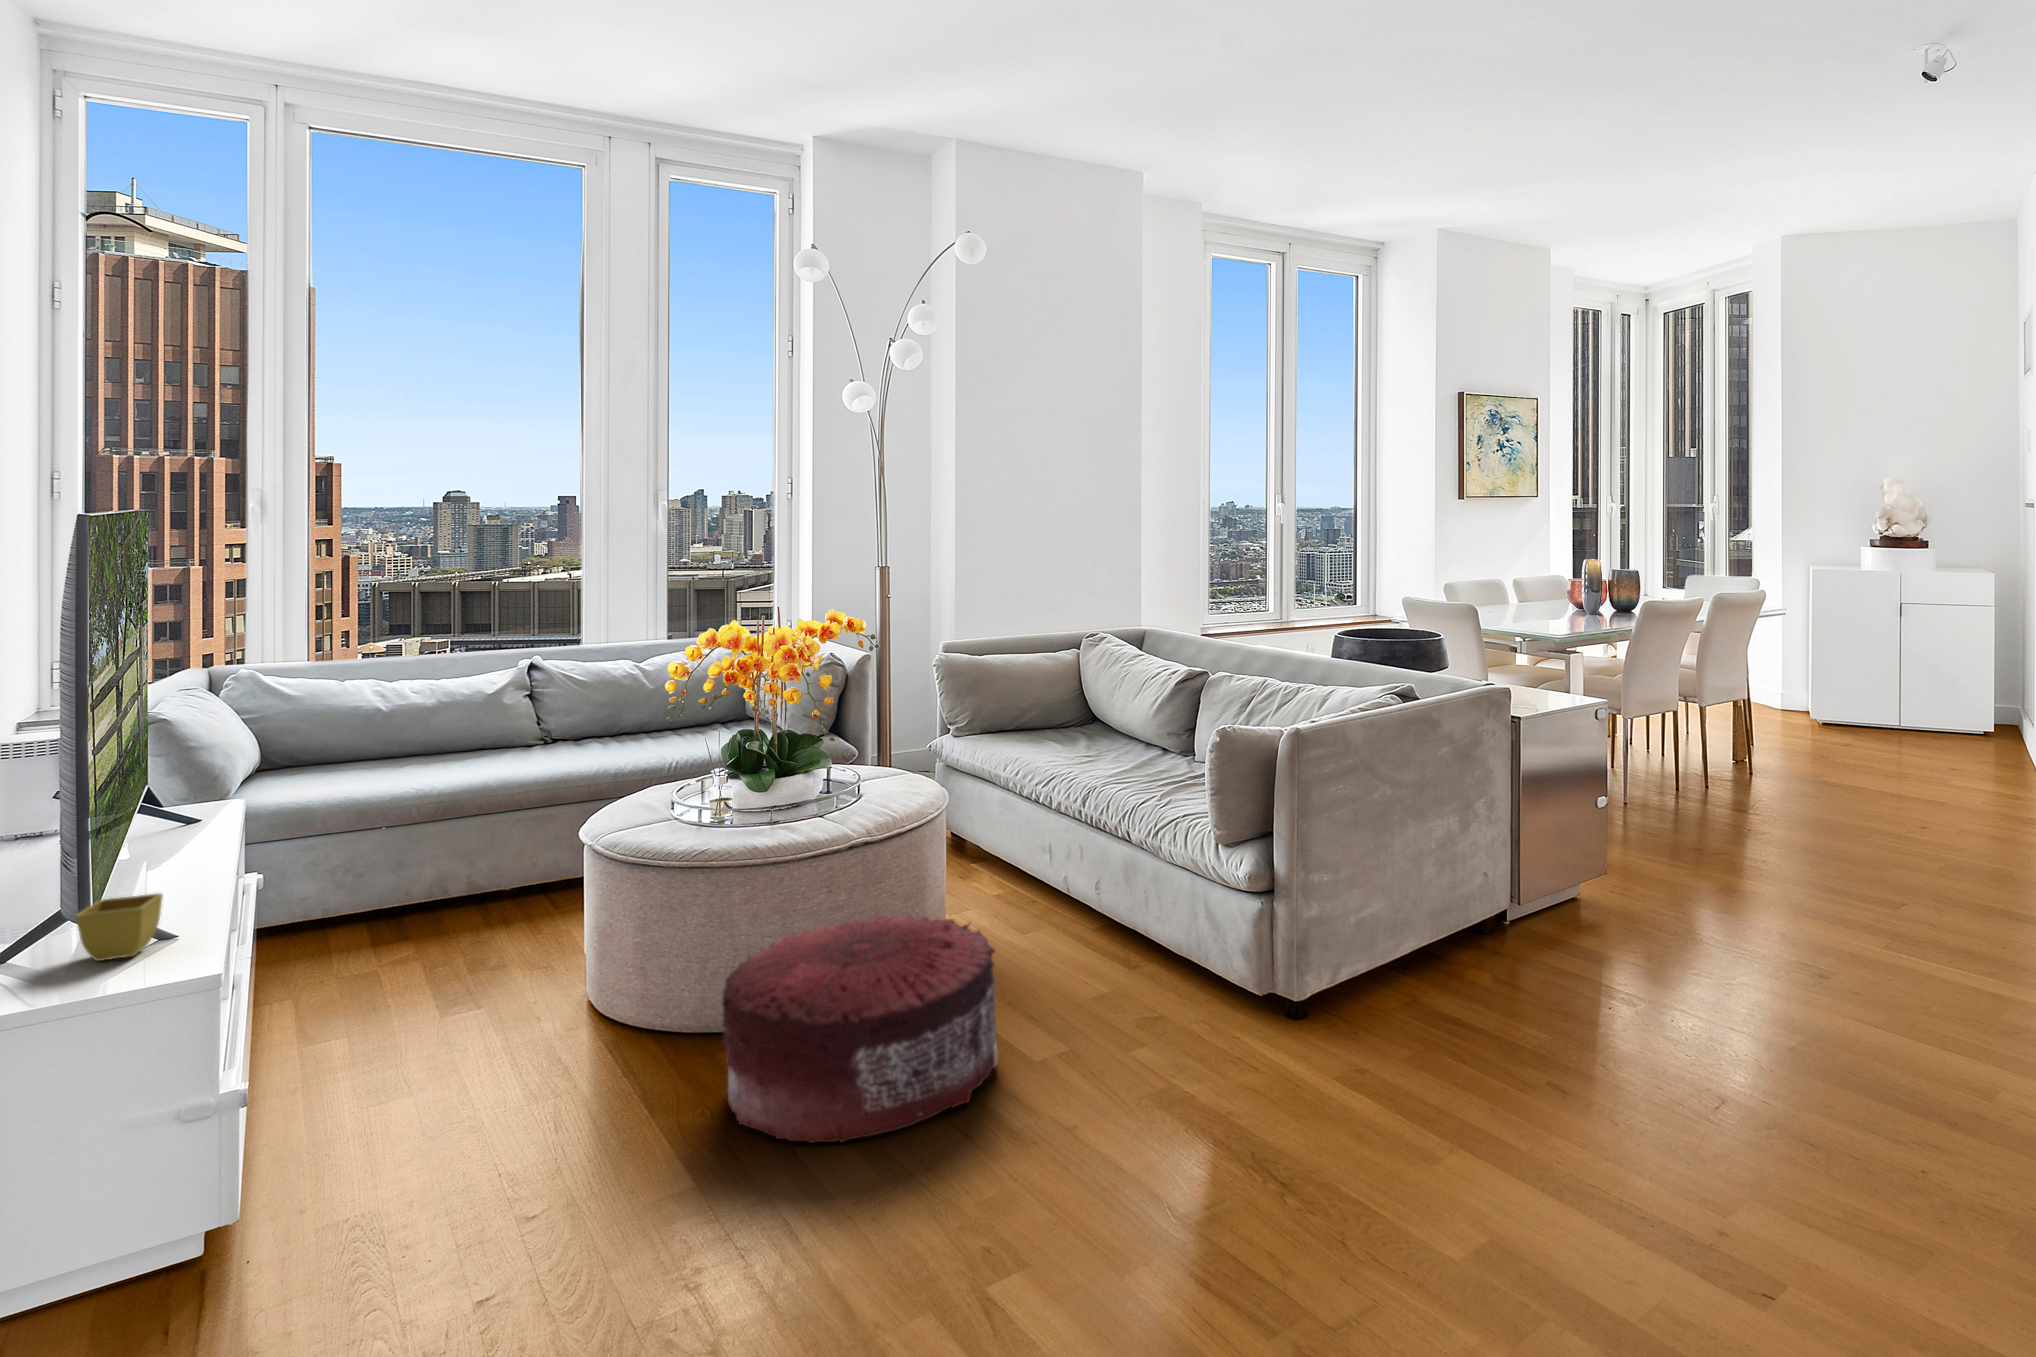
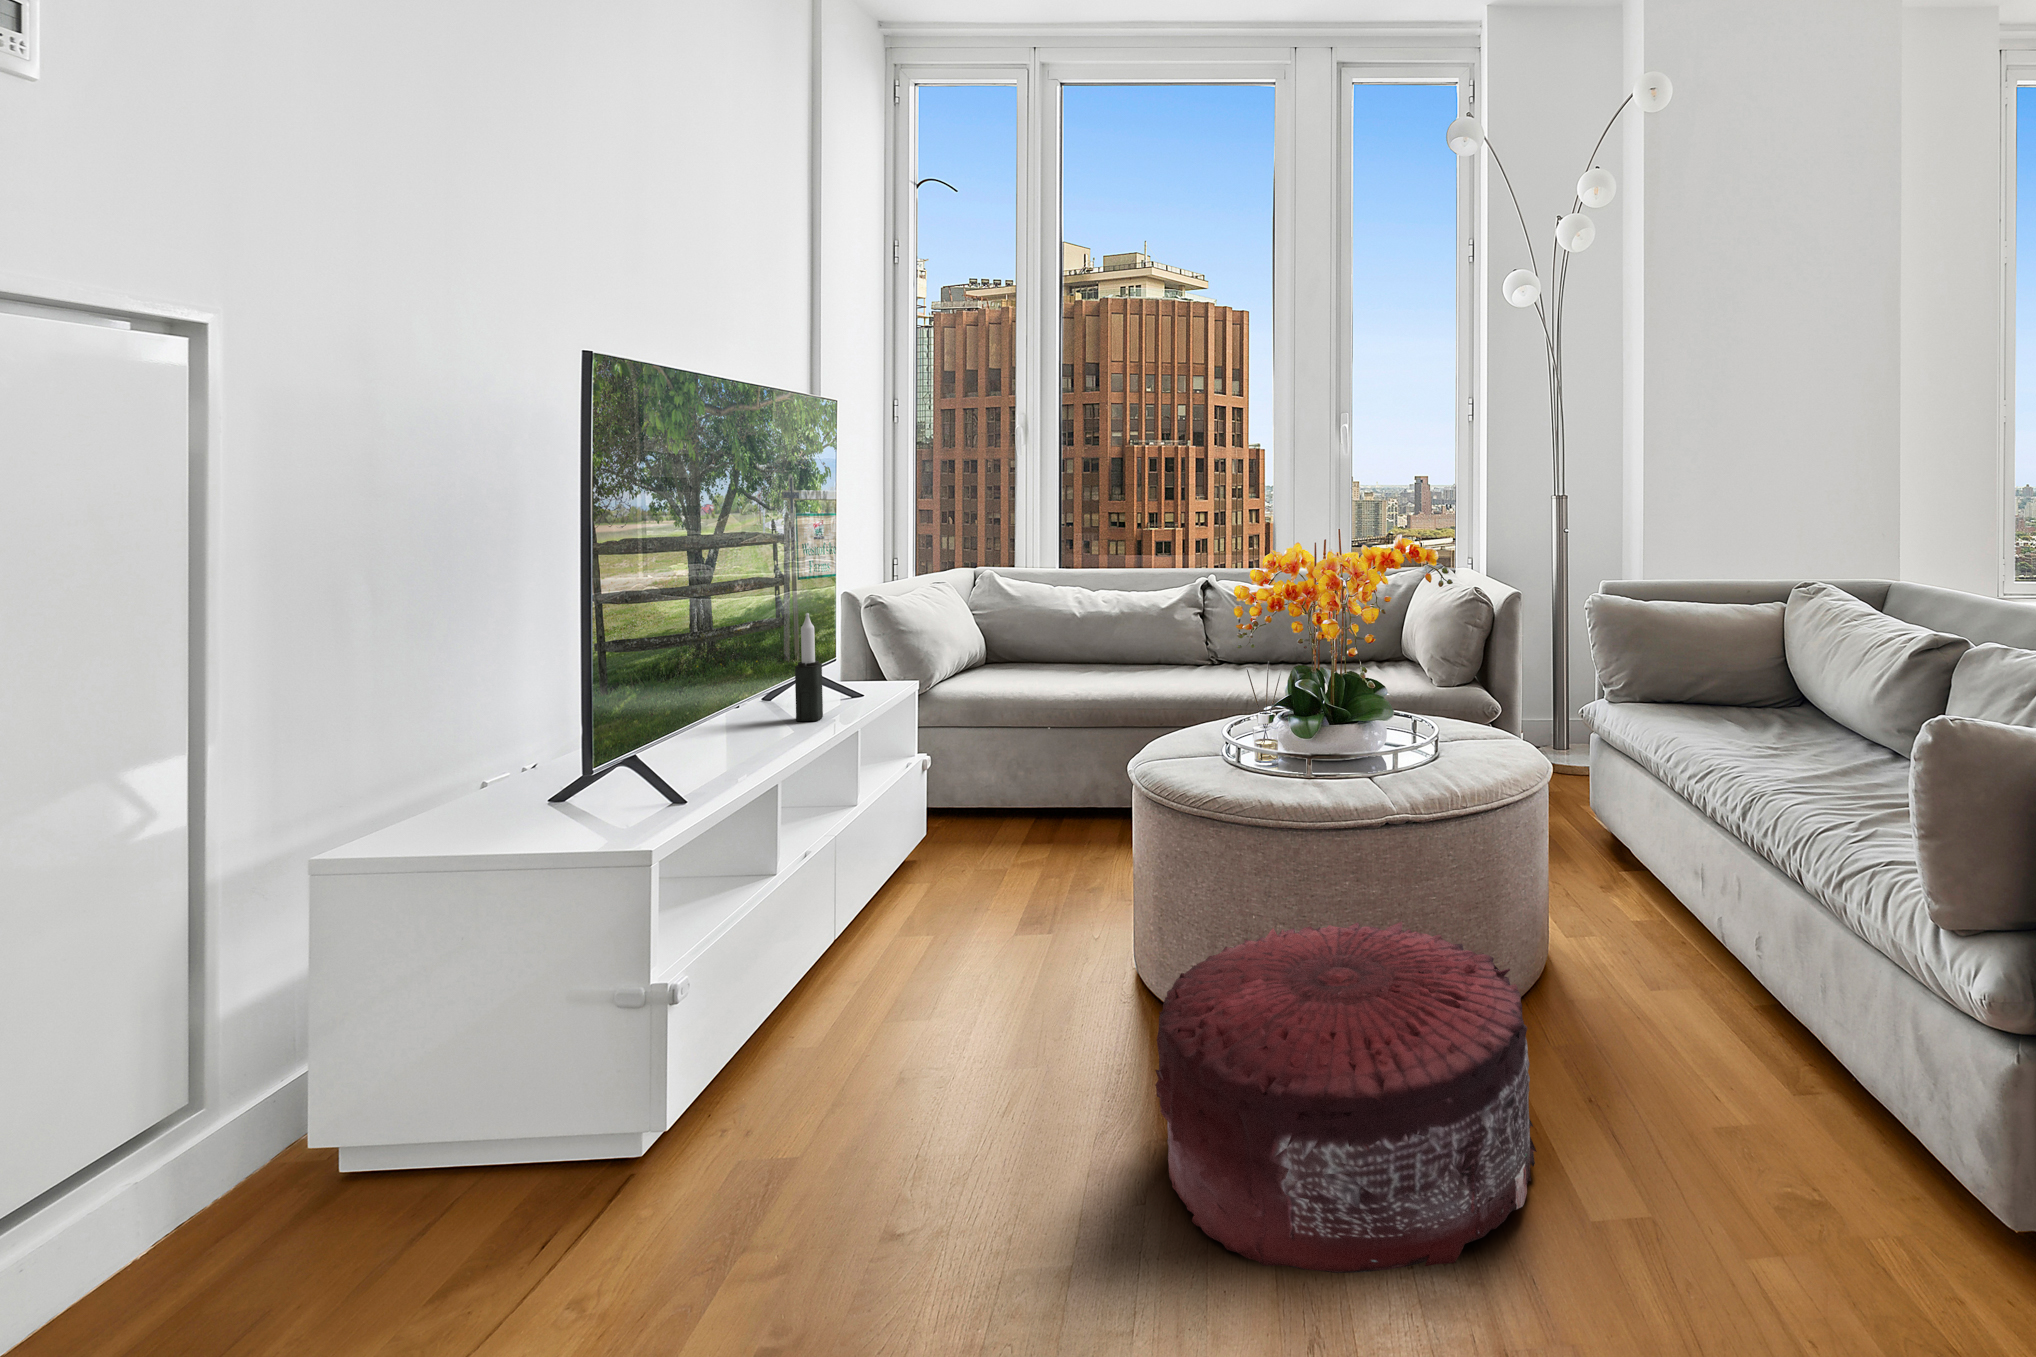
candle: none [166,735,197,850] -> present [795,613,823,721]
flower pot: present [76,893,163,961] -> none [572,760,653,823]

